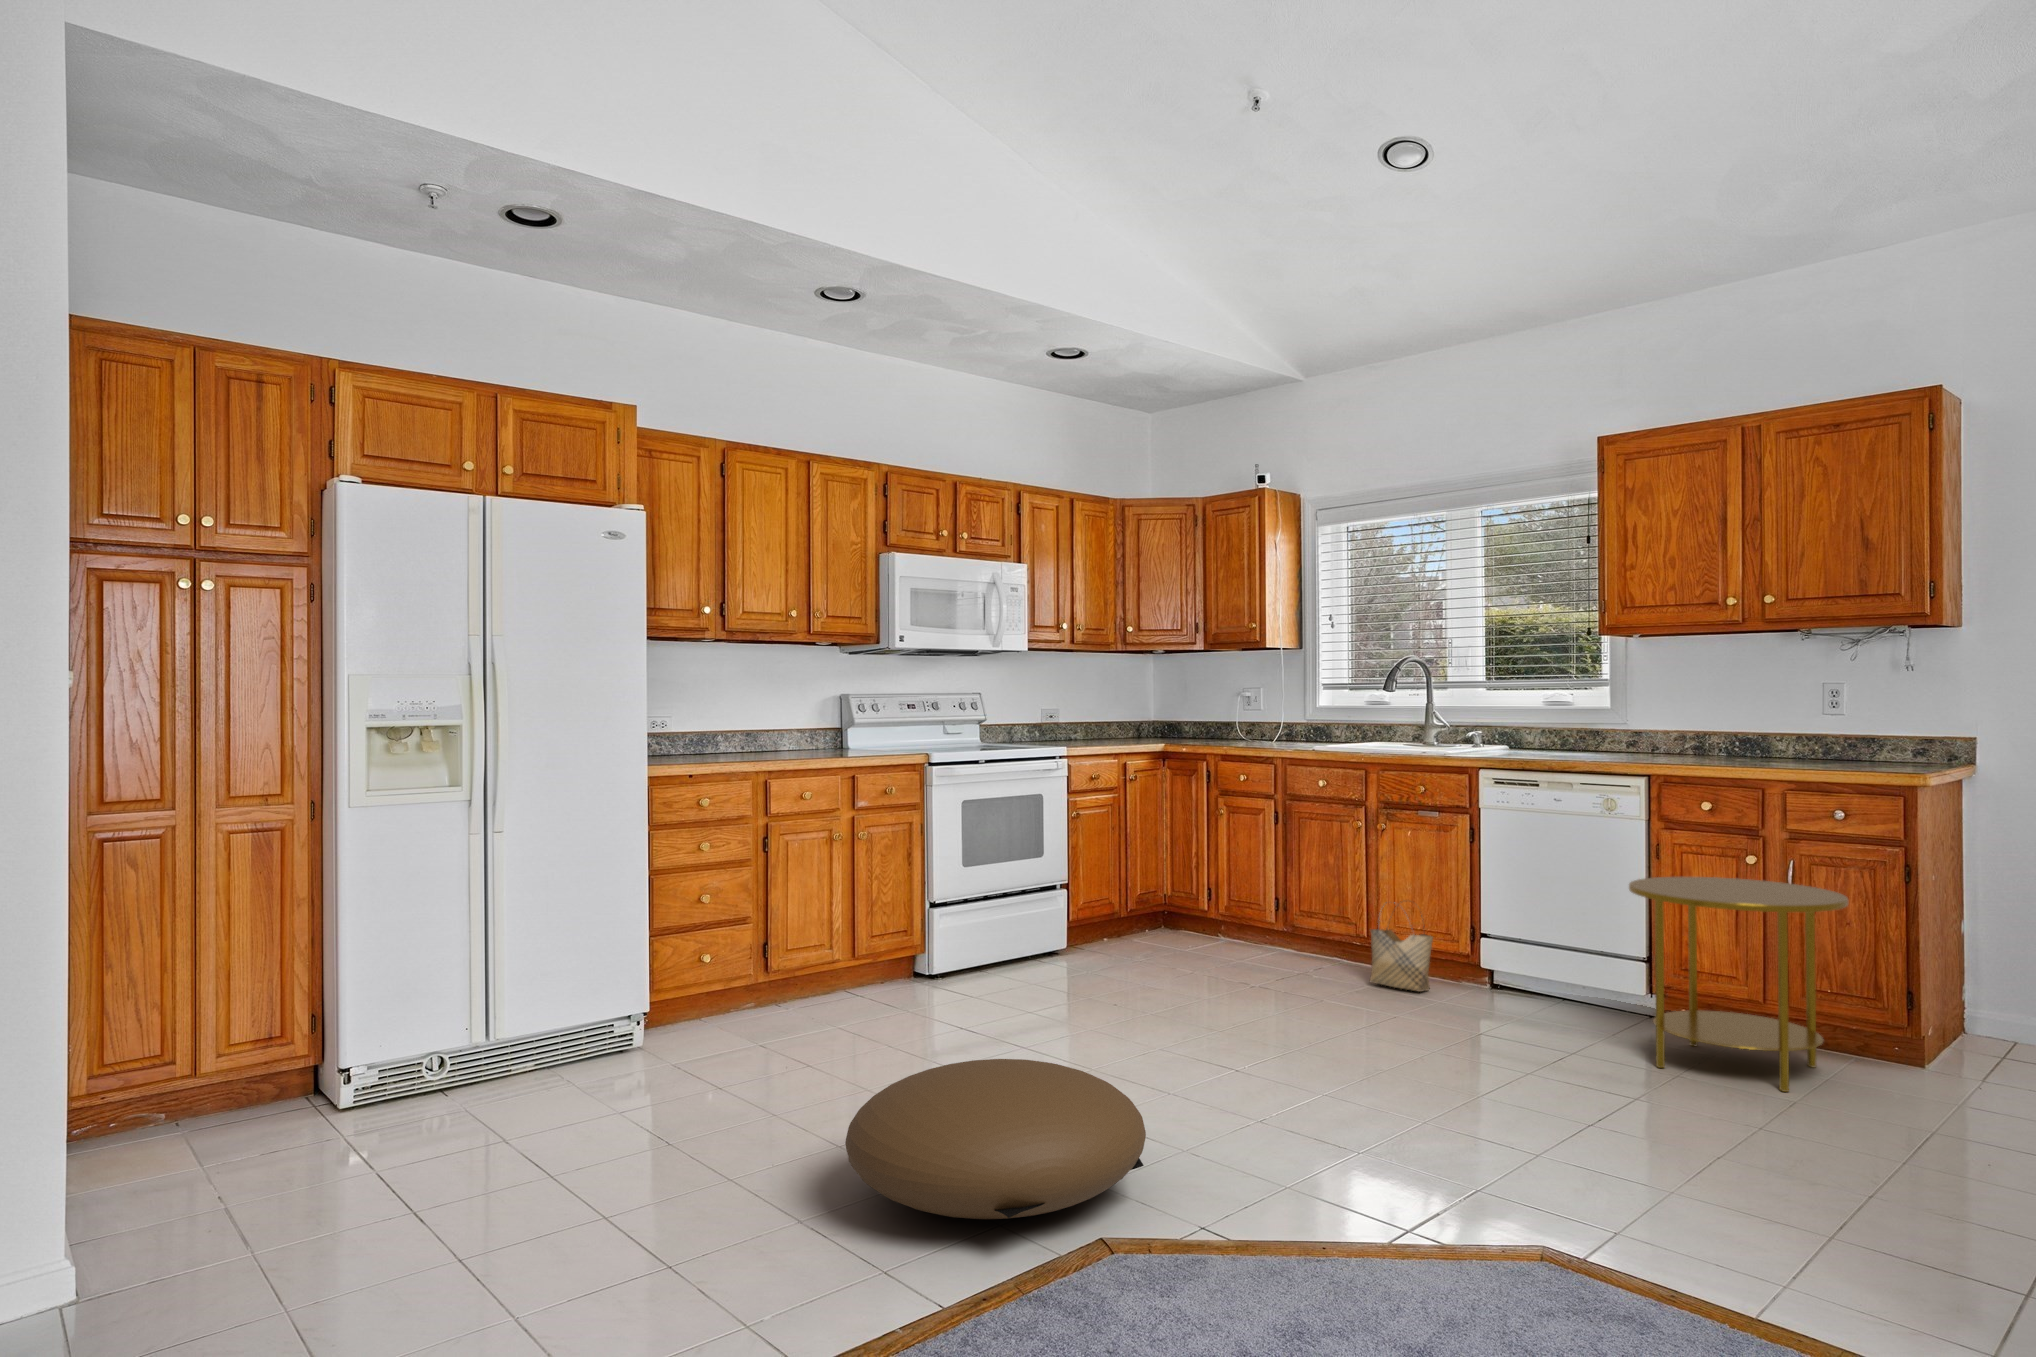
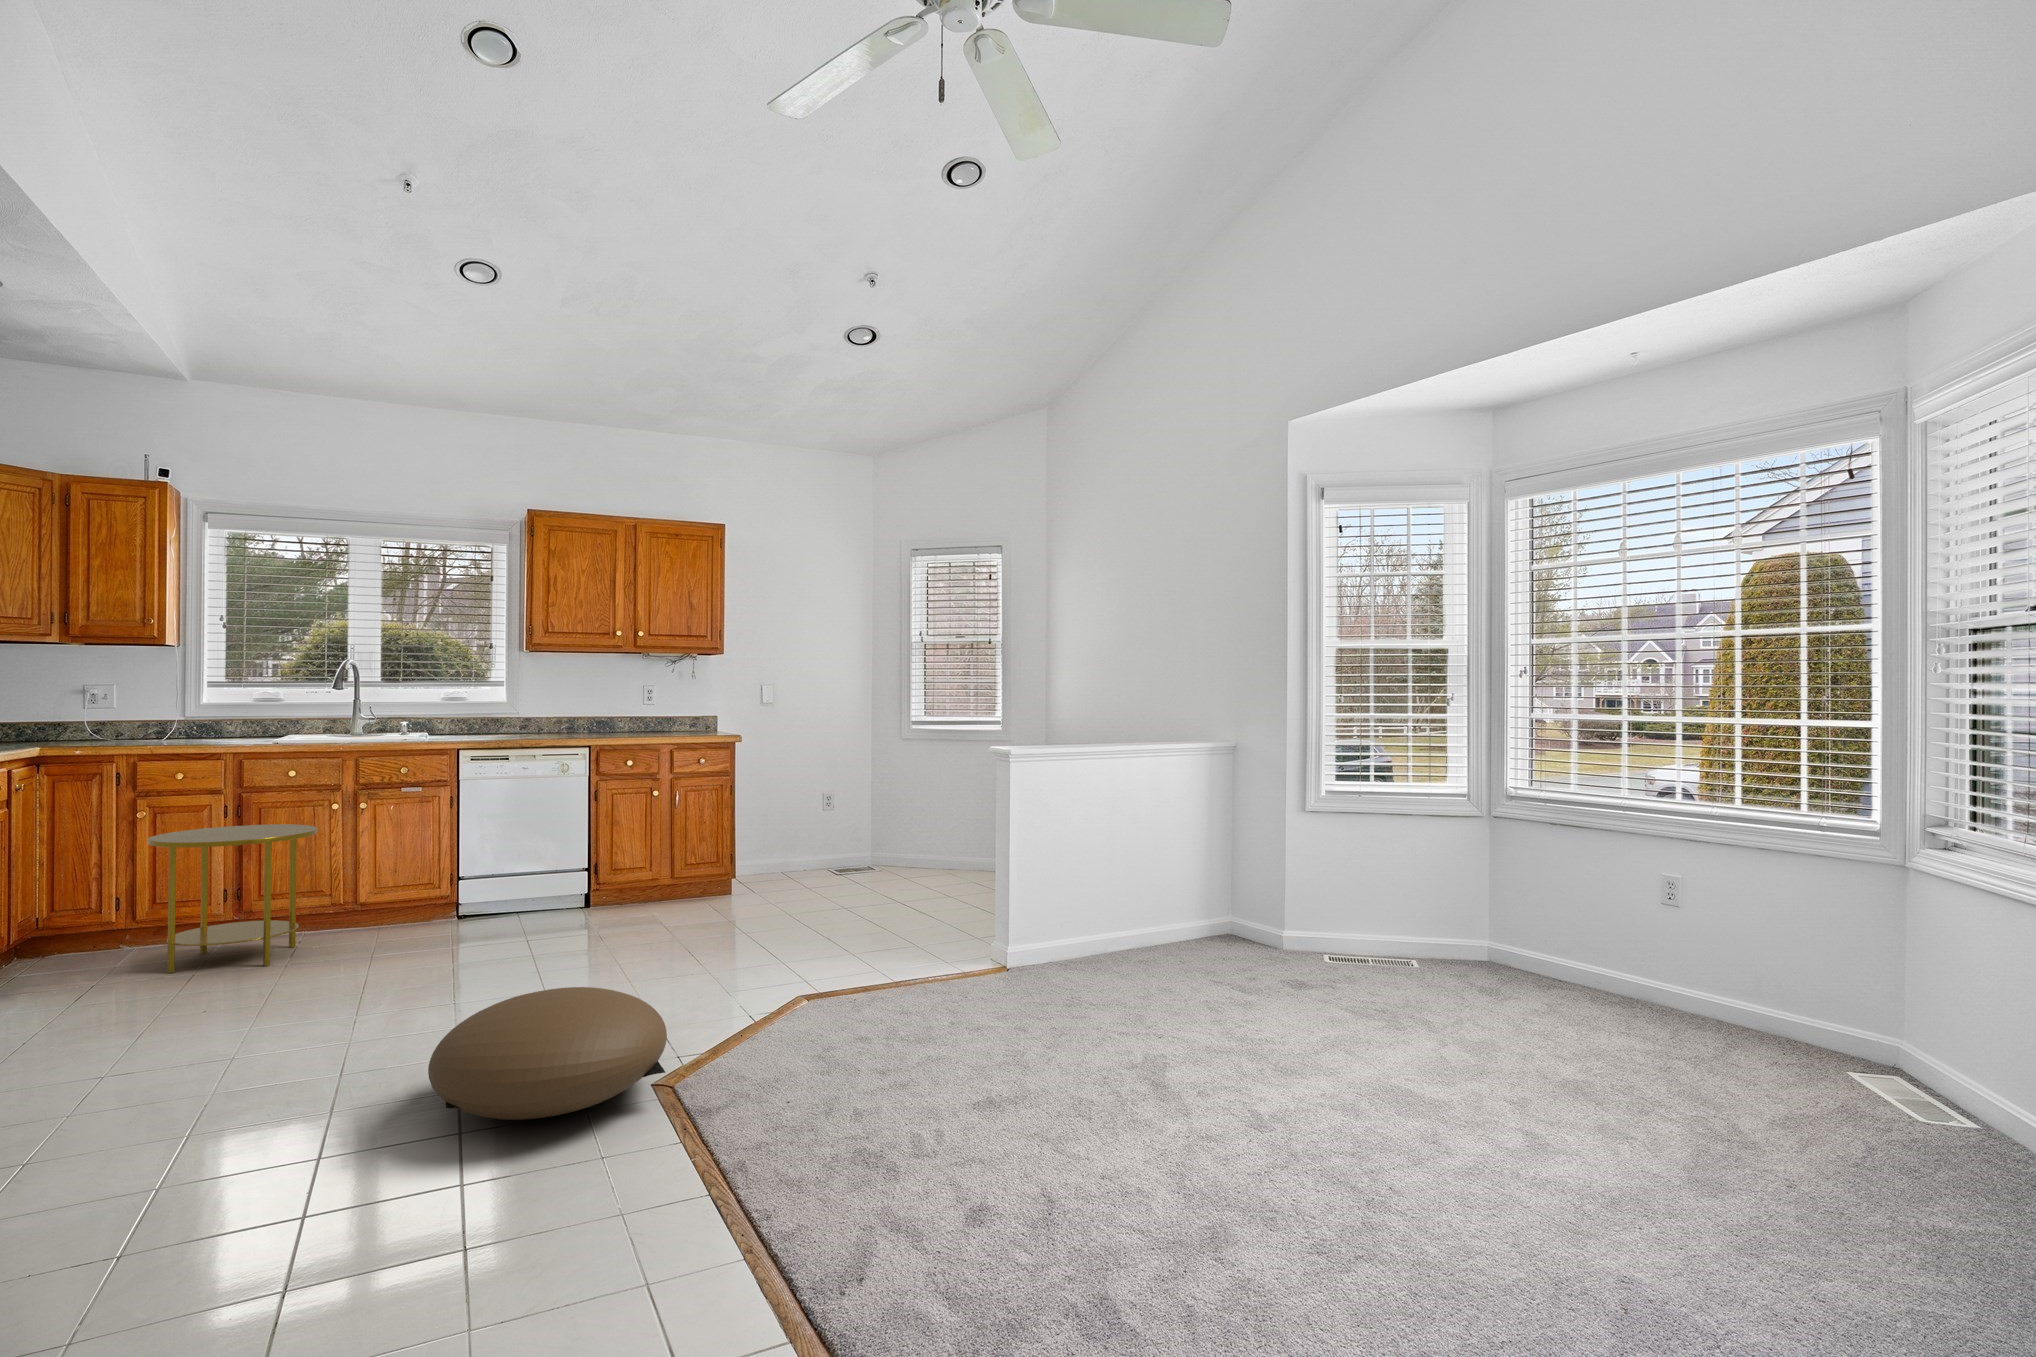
side table: present [1629,877,1848,1092] -> present [148,824,318,973]
woven basket: present [1370,901,1433,992] -> none [365,862,426,937]

